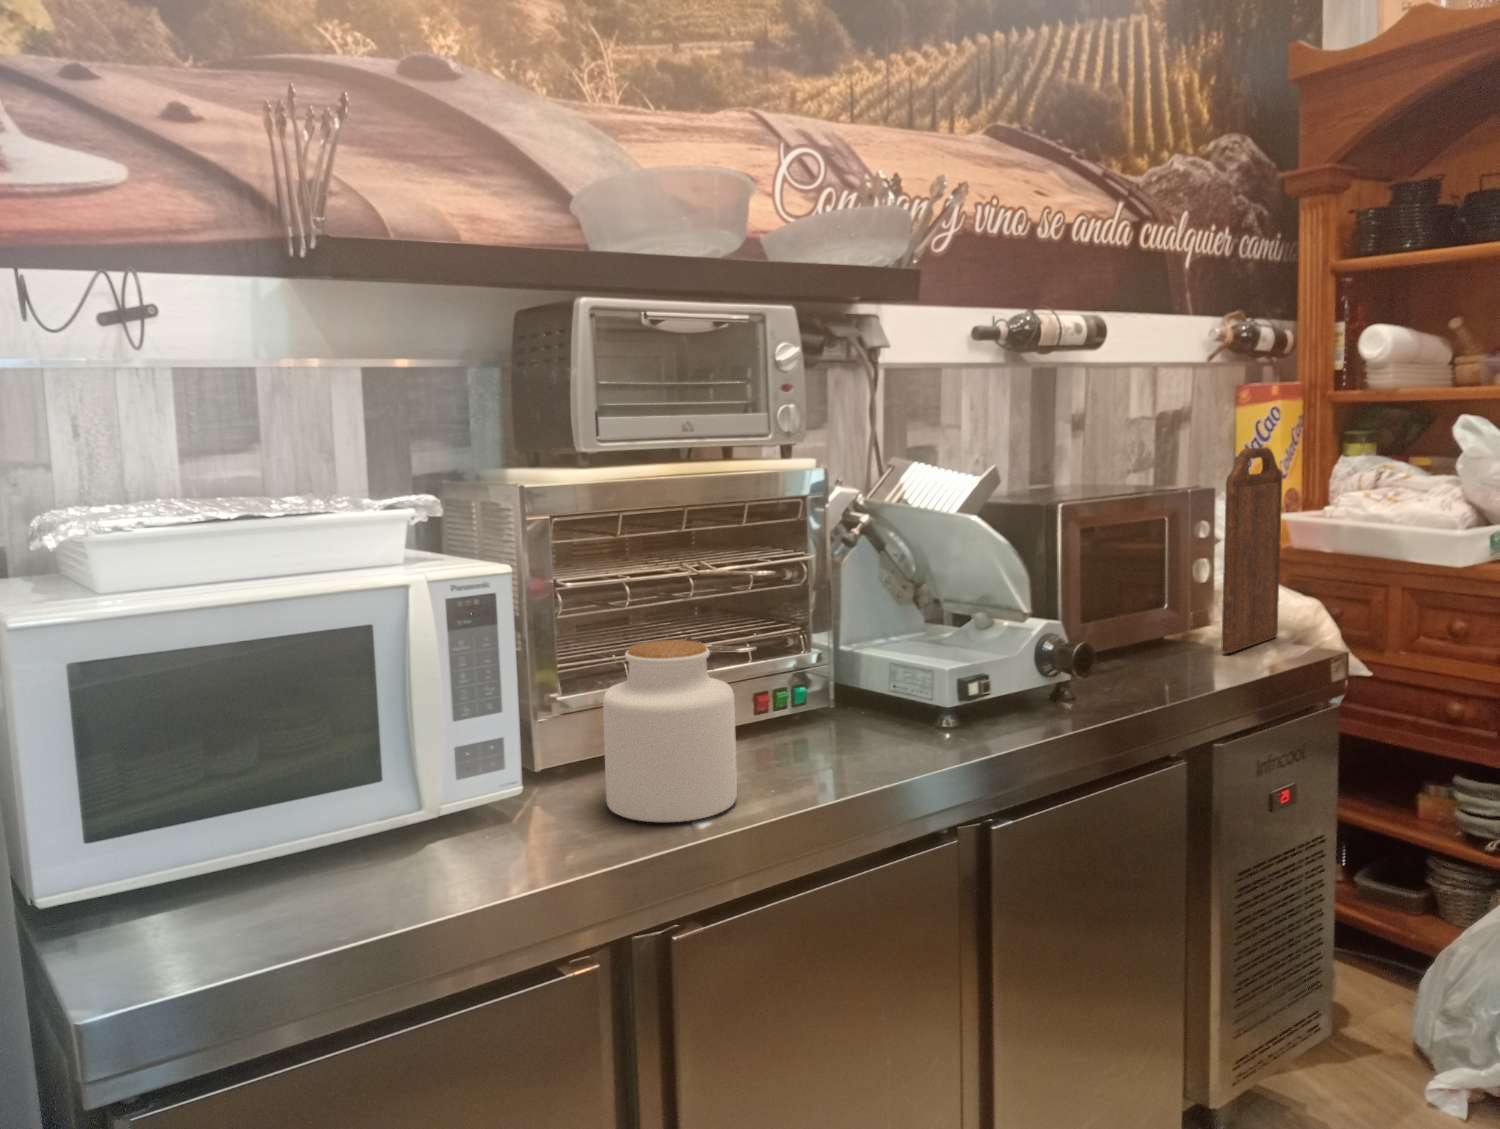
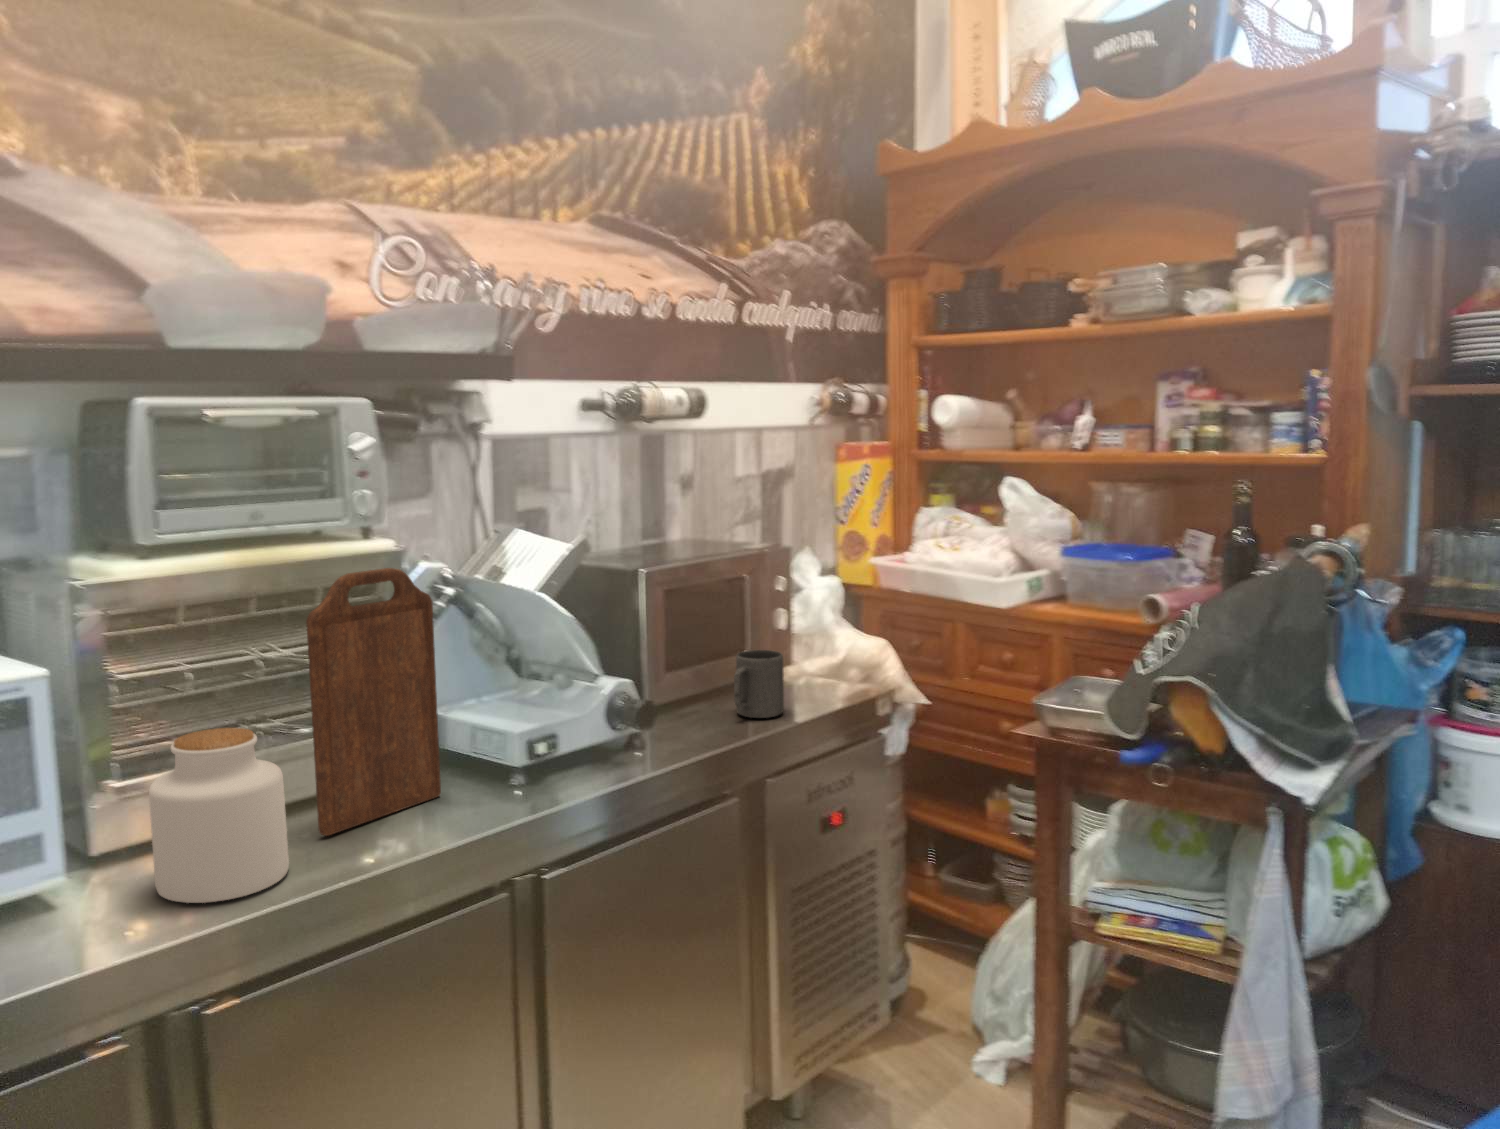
cutting board: present [1222,447,1283,653] -> present [306,568,441,836]
mug: none [1166,598,1225,675] -> present [734,650,784,718]

